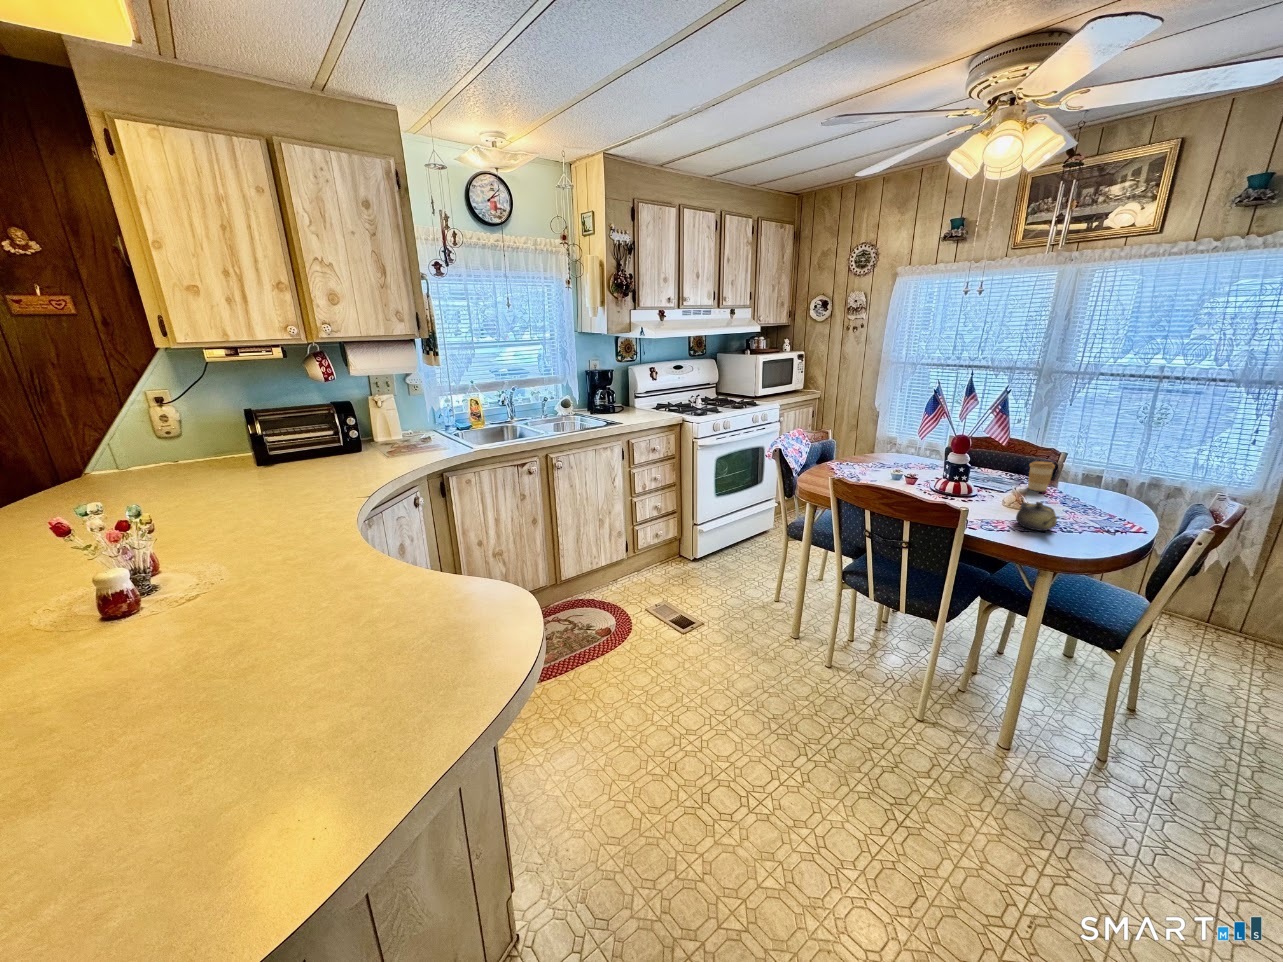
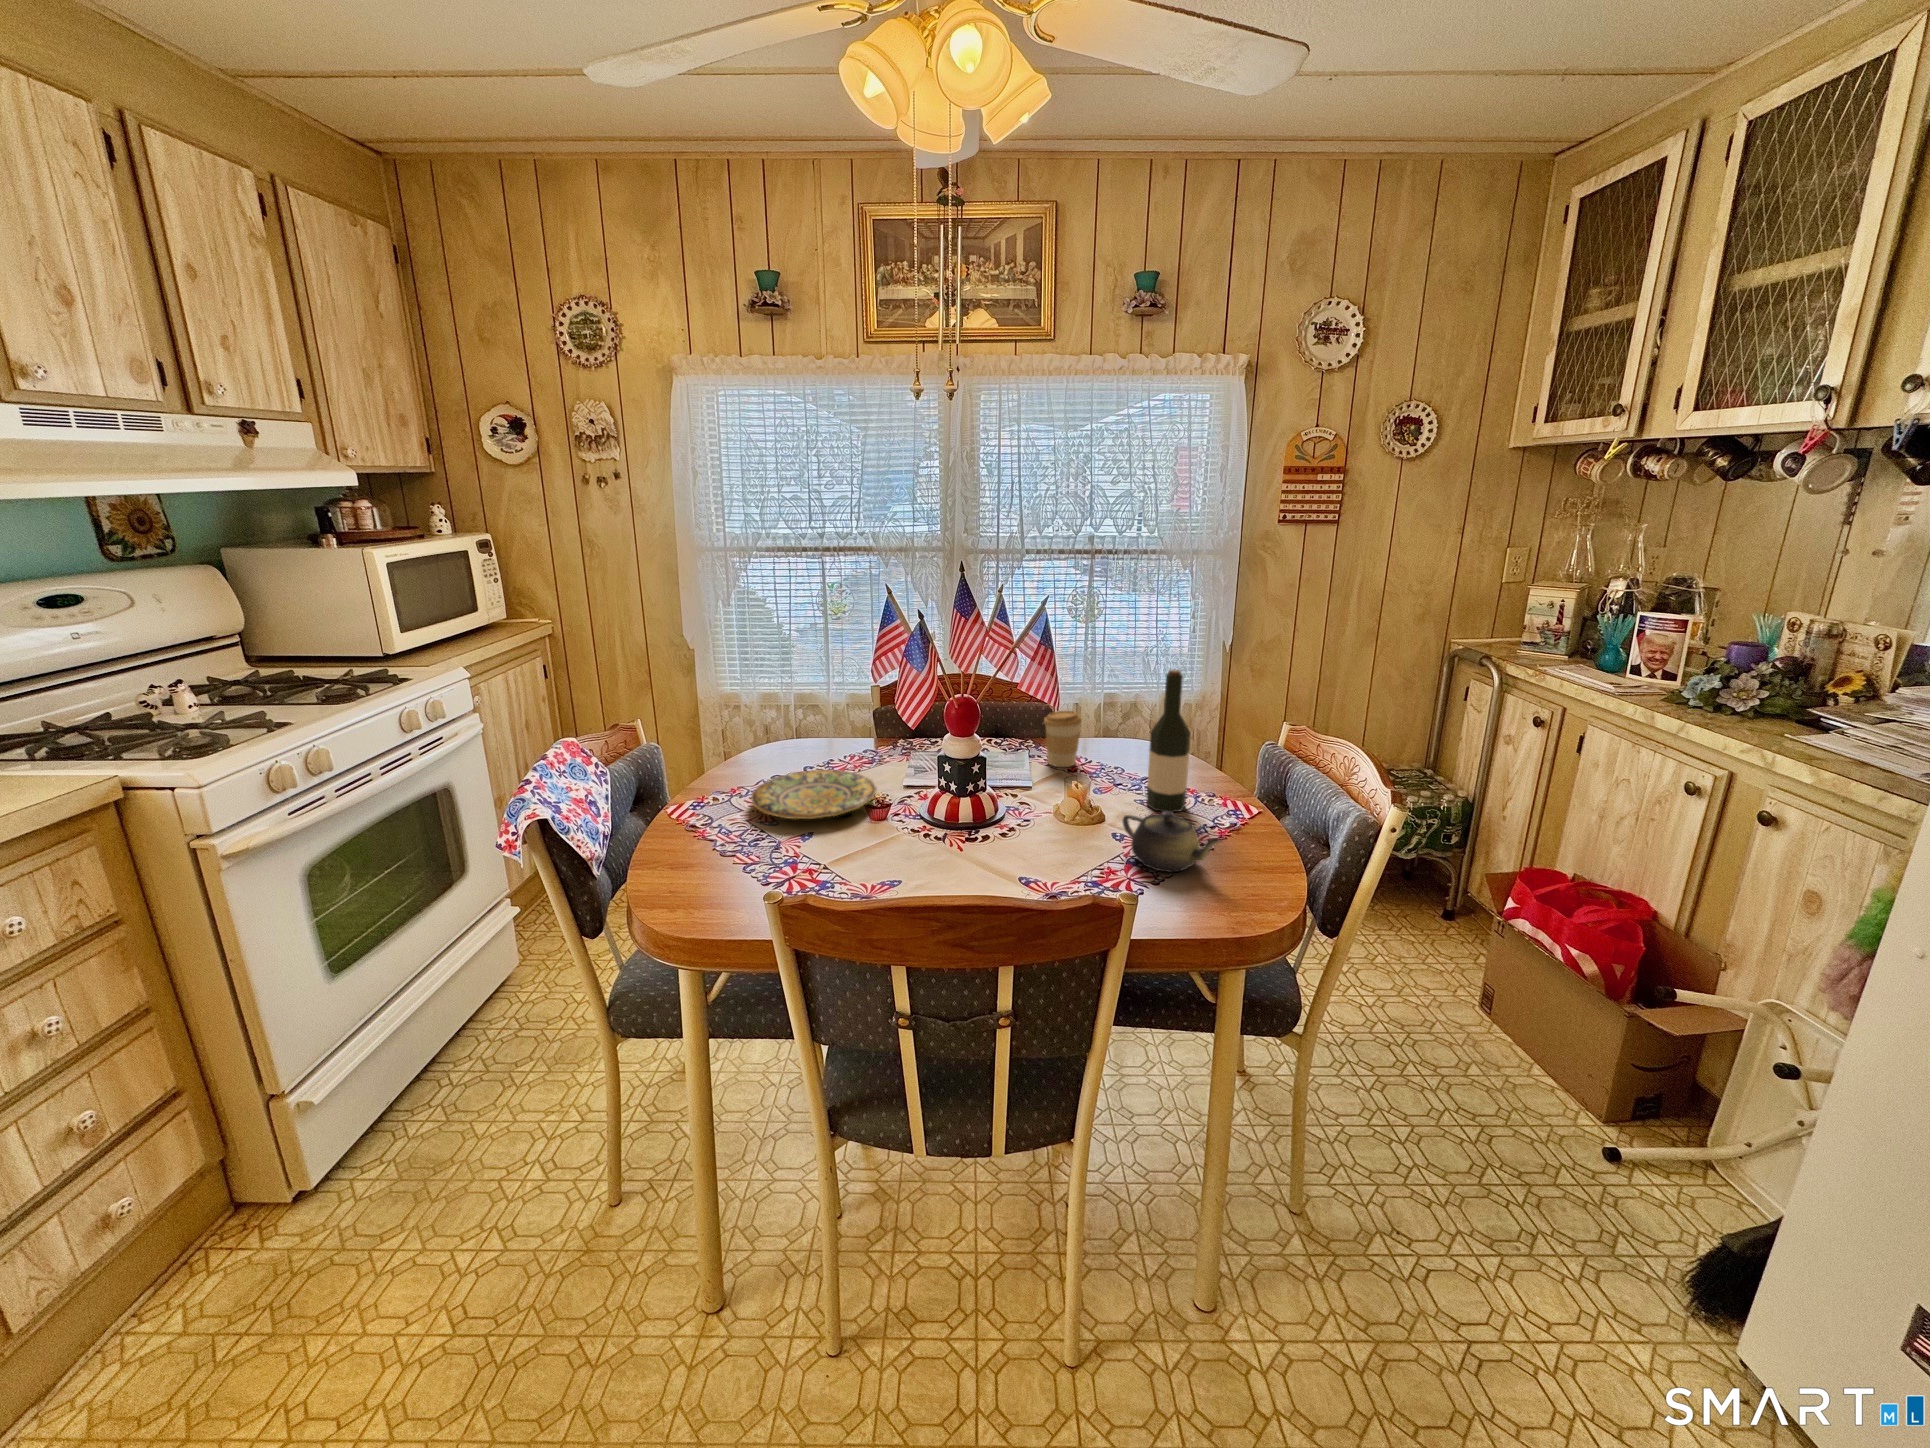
wine bottle: none [1062,441,1098,518] -> present [1146,669,1191,812]
plate: none [859,462,918,477] -> present [751,769,877,819]

